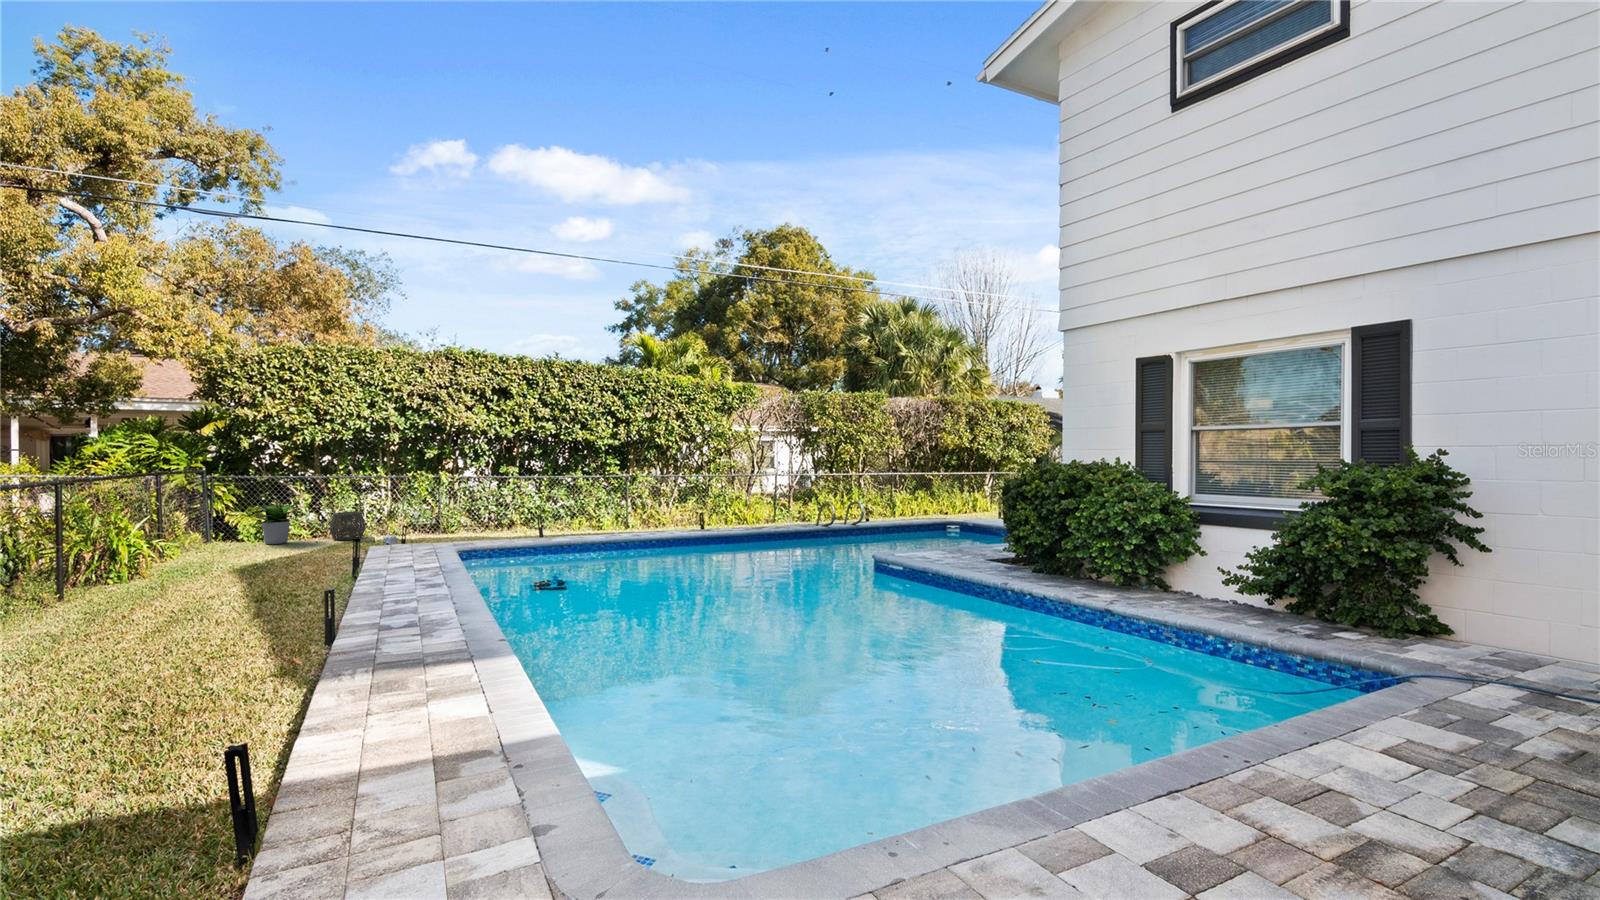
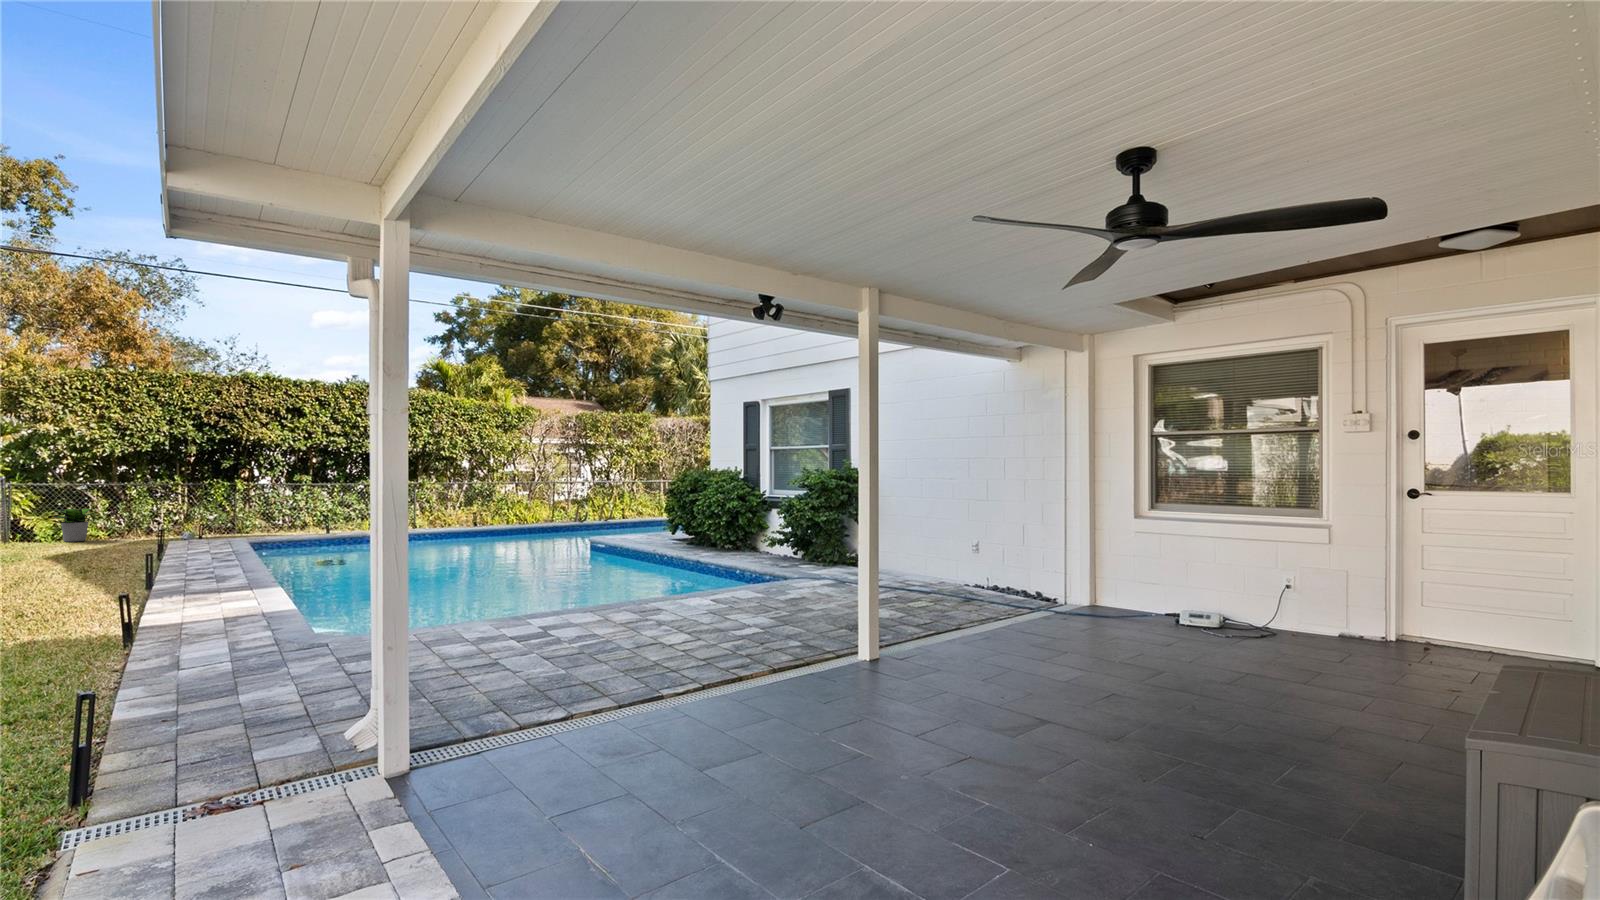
woven basket: present [330,512,365,540] -> none [127,515,162,539]

